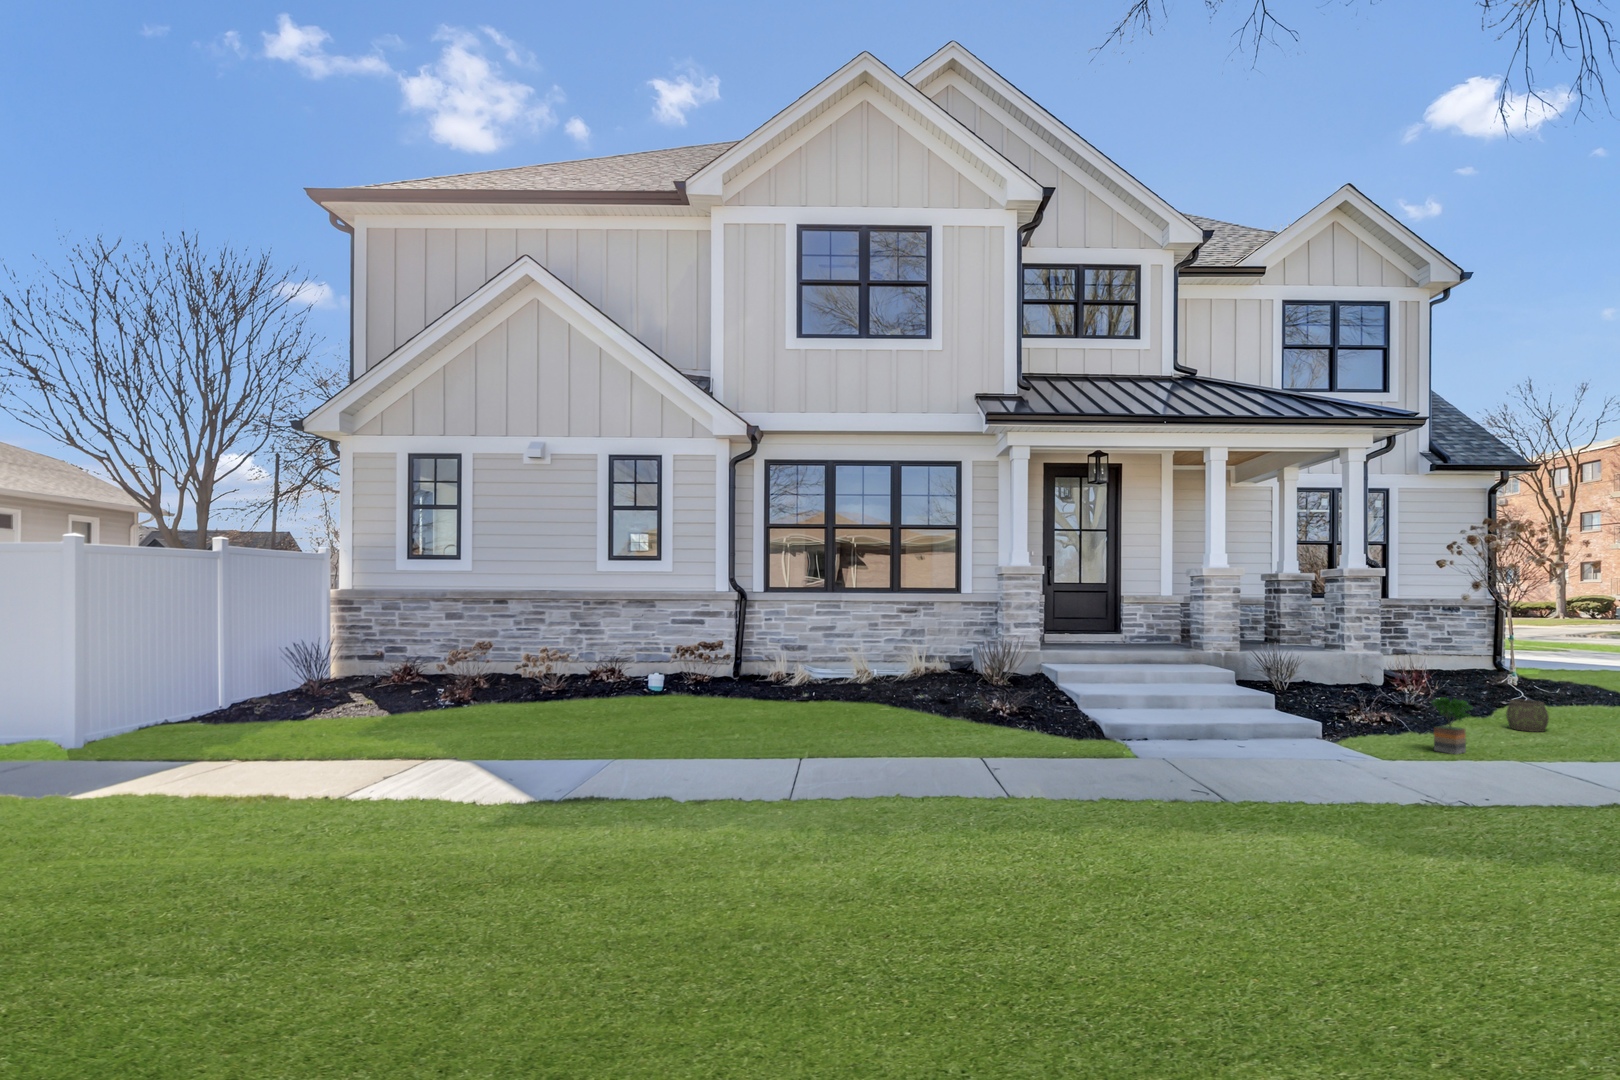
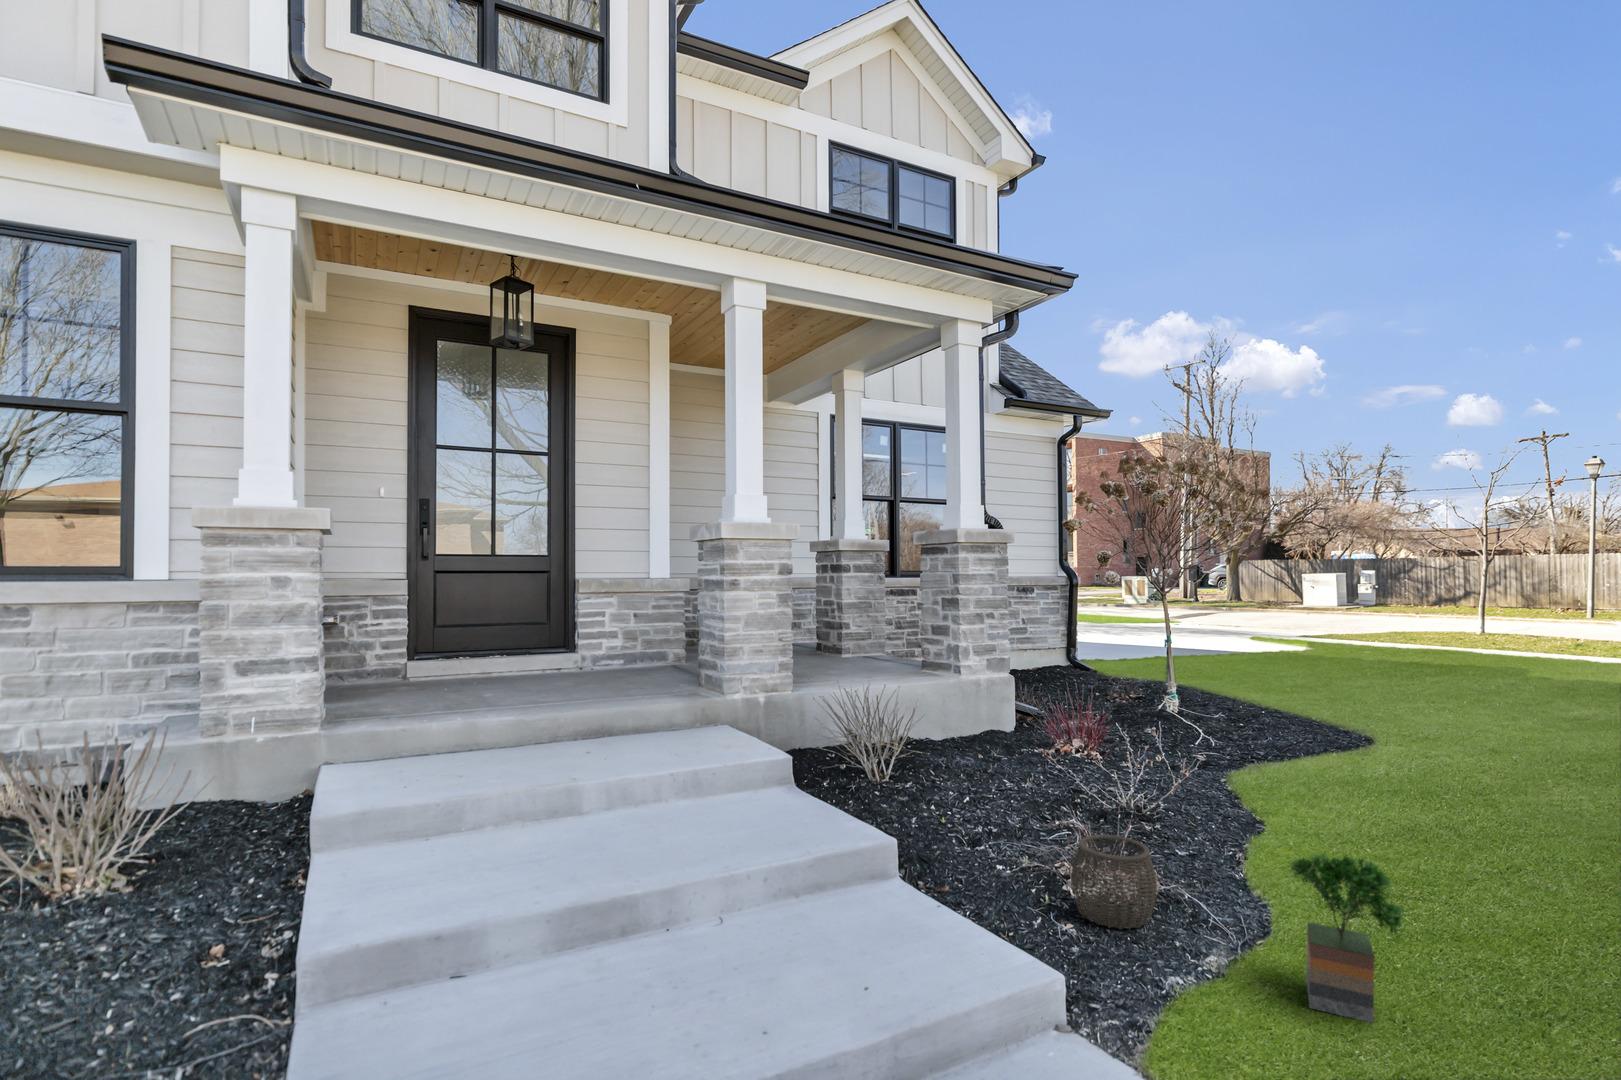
woven basket: present [1506,699,1549,732] -> present [1071,834,1158,929]

